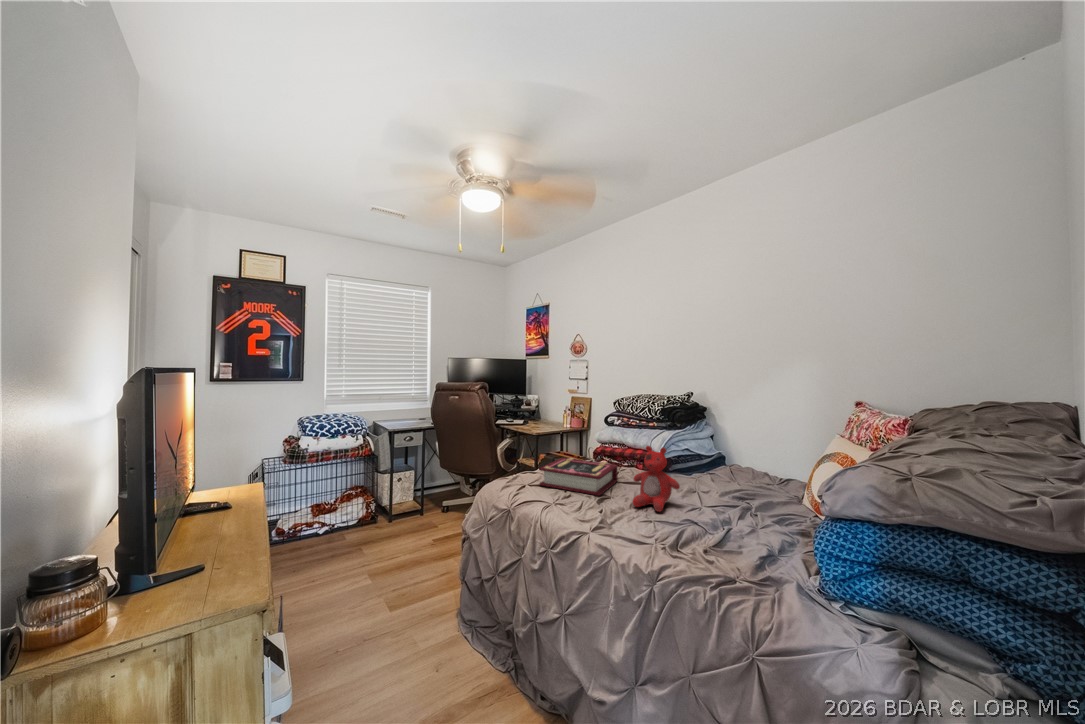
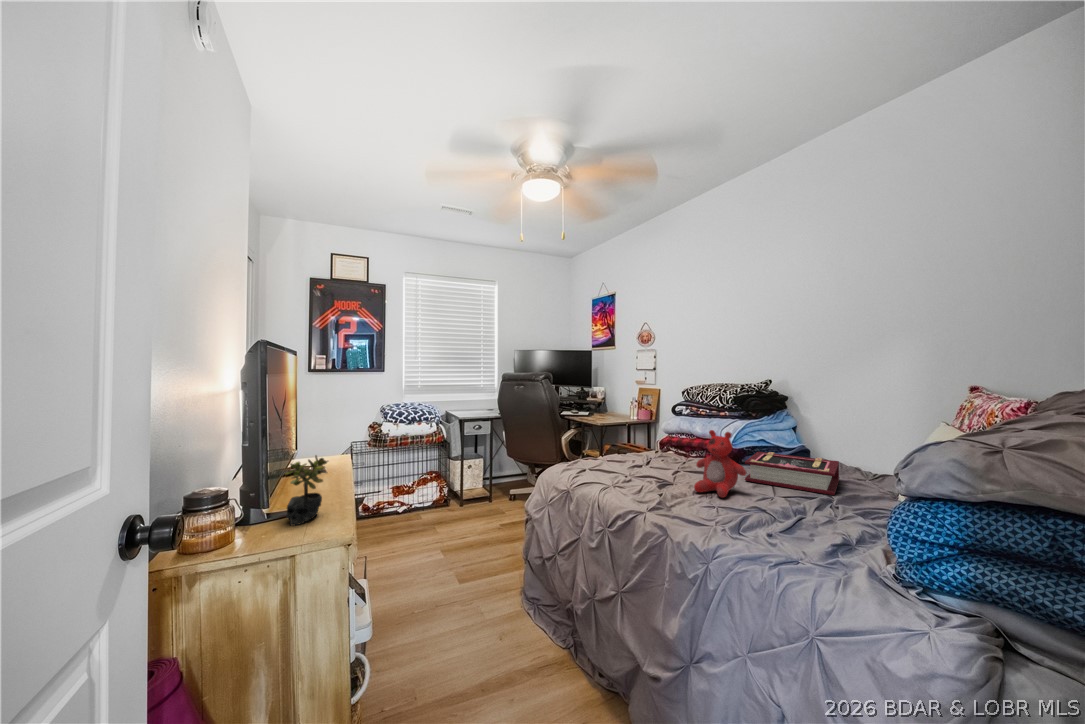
book: present [539,458,618,496] -> present [745,452,839,495]
succulent plant: none [176,499,237,590] -> present [285,456,328,526]

